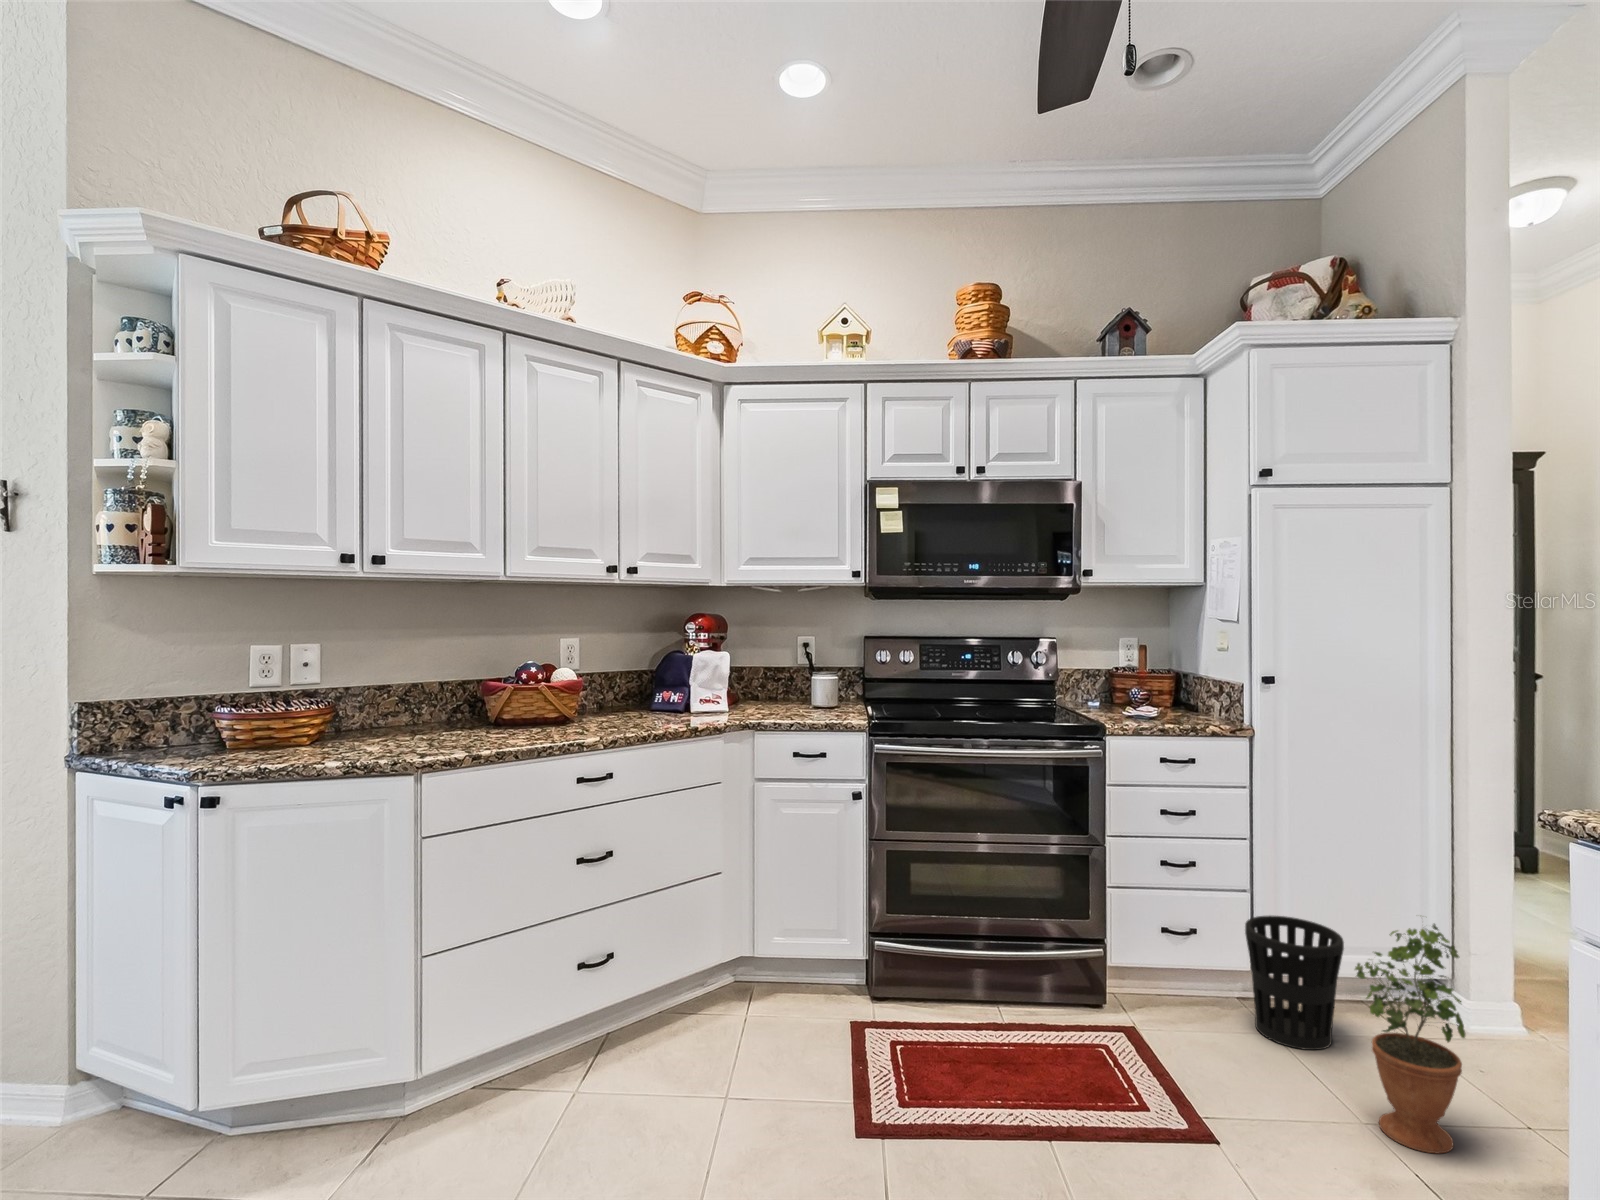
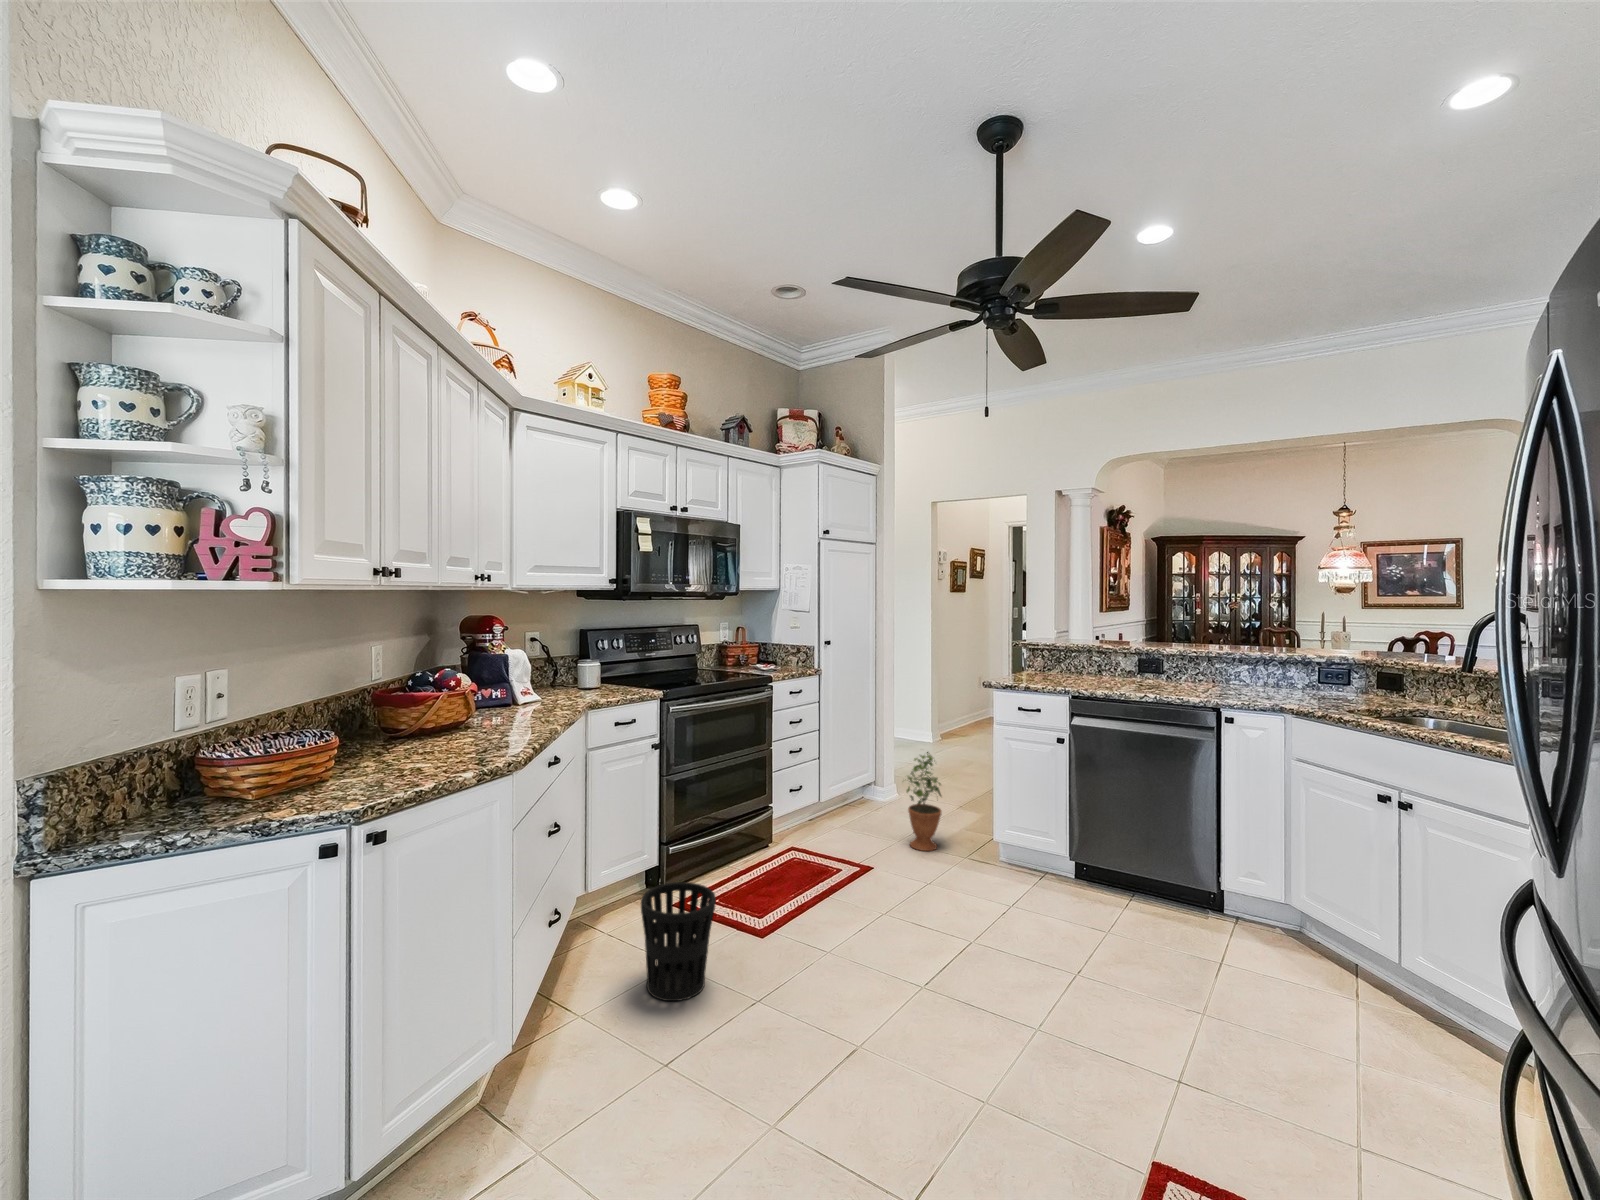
wastebasket: present [1245,916,1344,1050] -> present [641,882,716,1001]

